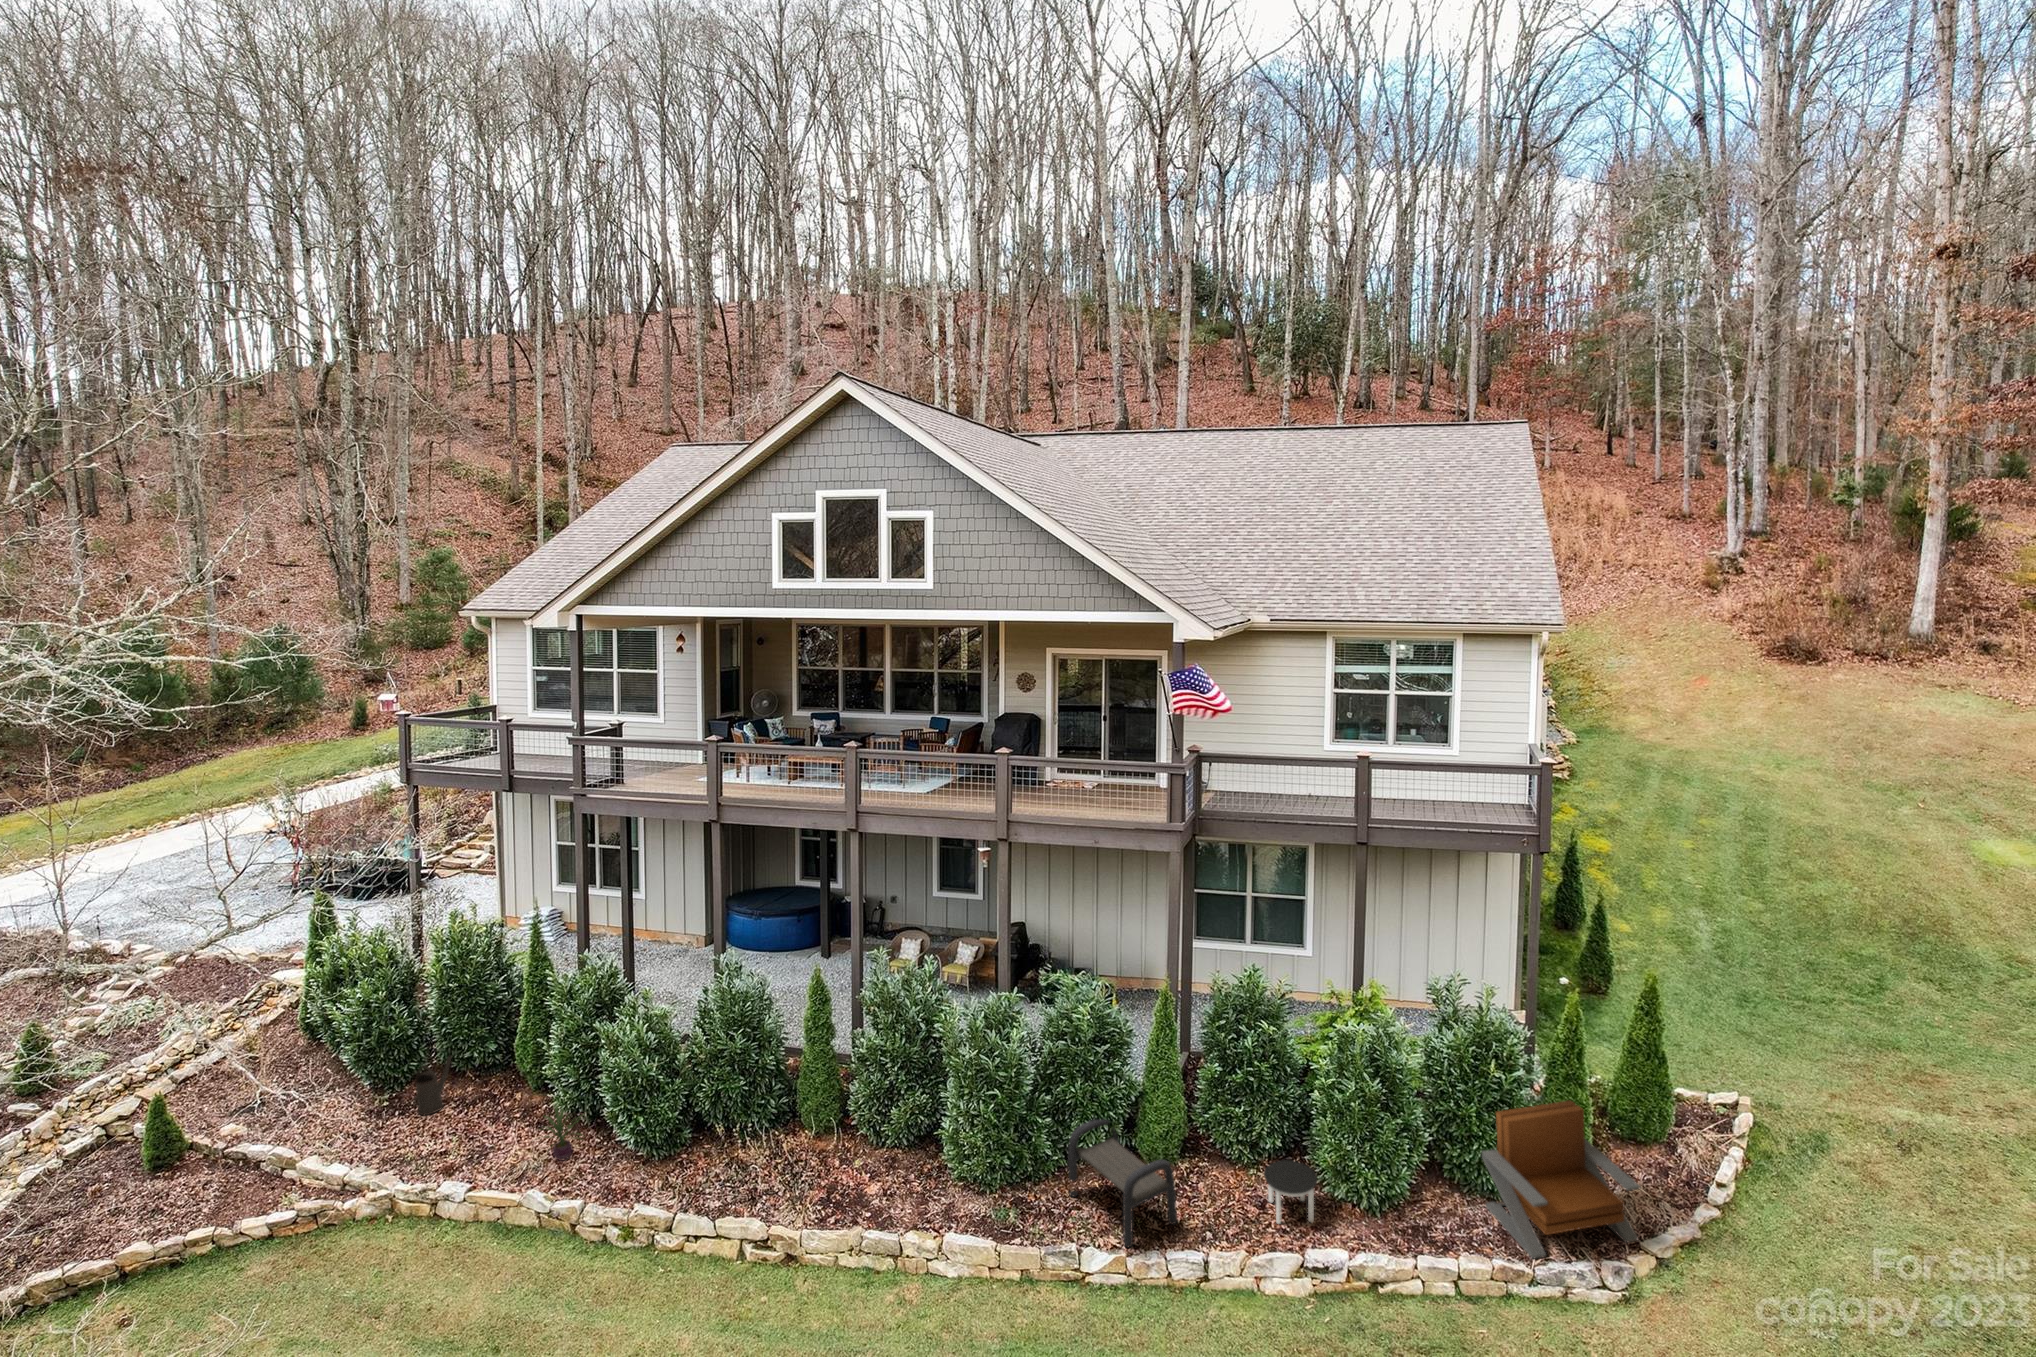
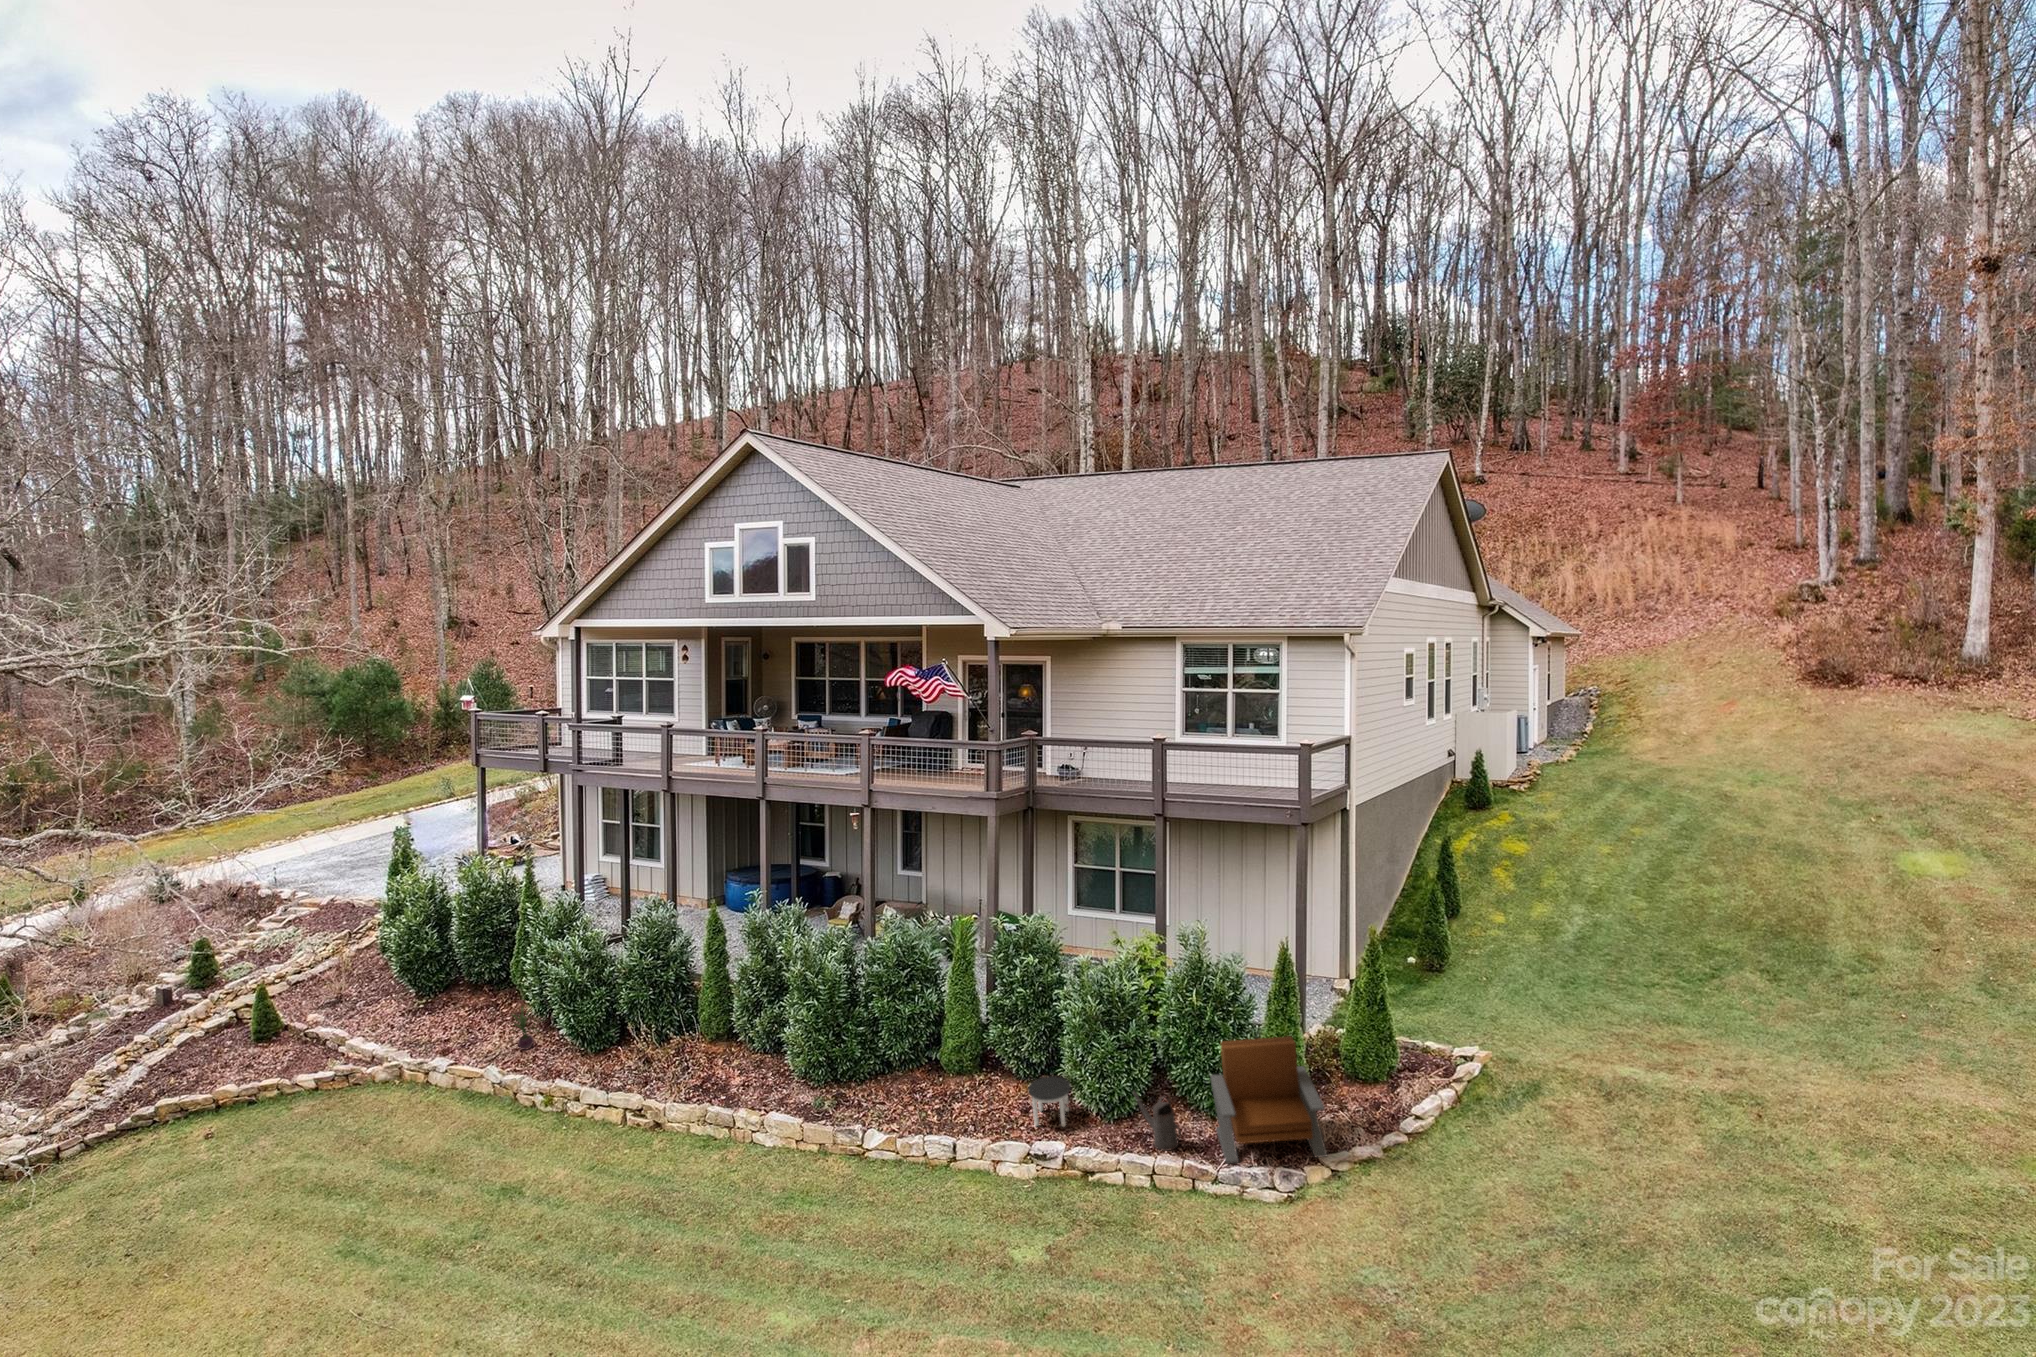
watering can: present [414,1056,451,1115] -> present [1133,1092,1181,1151]
bench: present [1068,1118,1177,1247] -> none [883,1034,957,1135]

